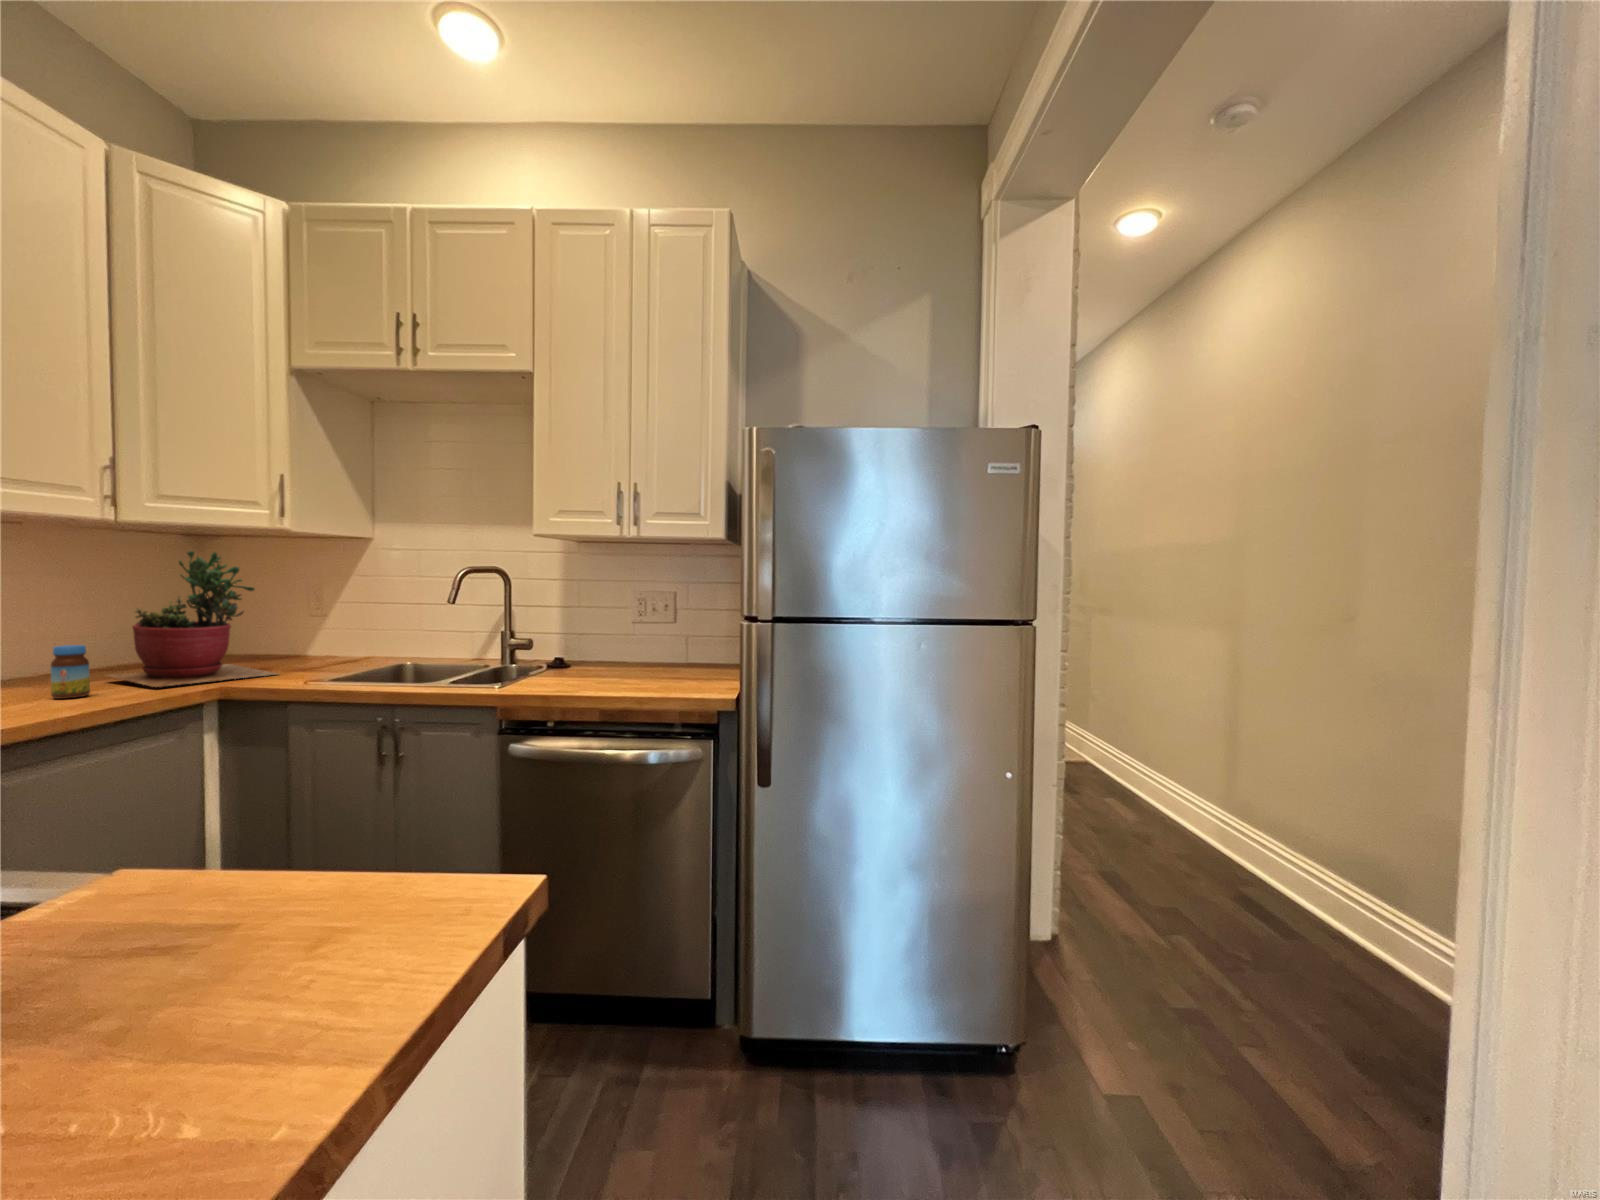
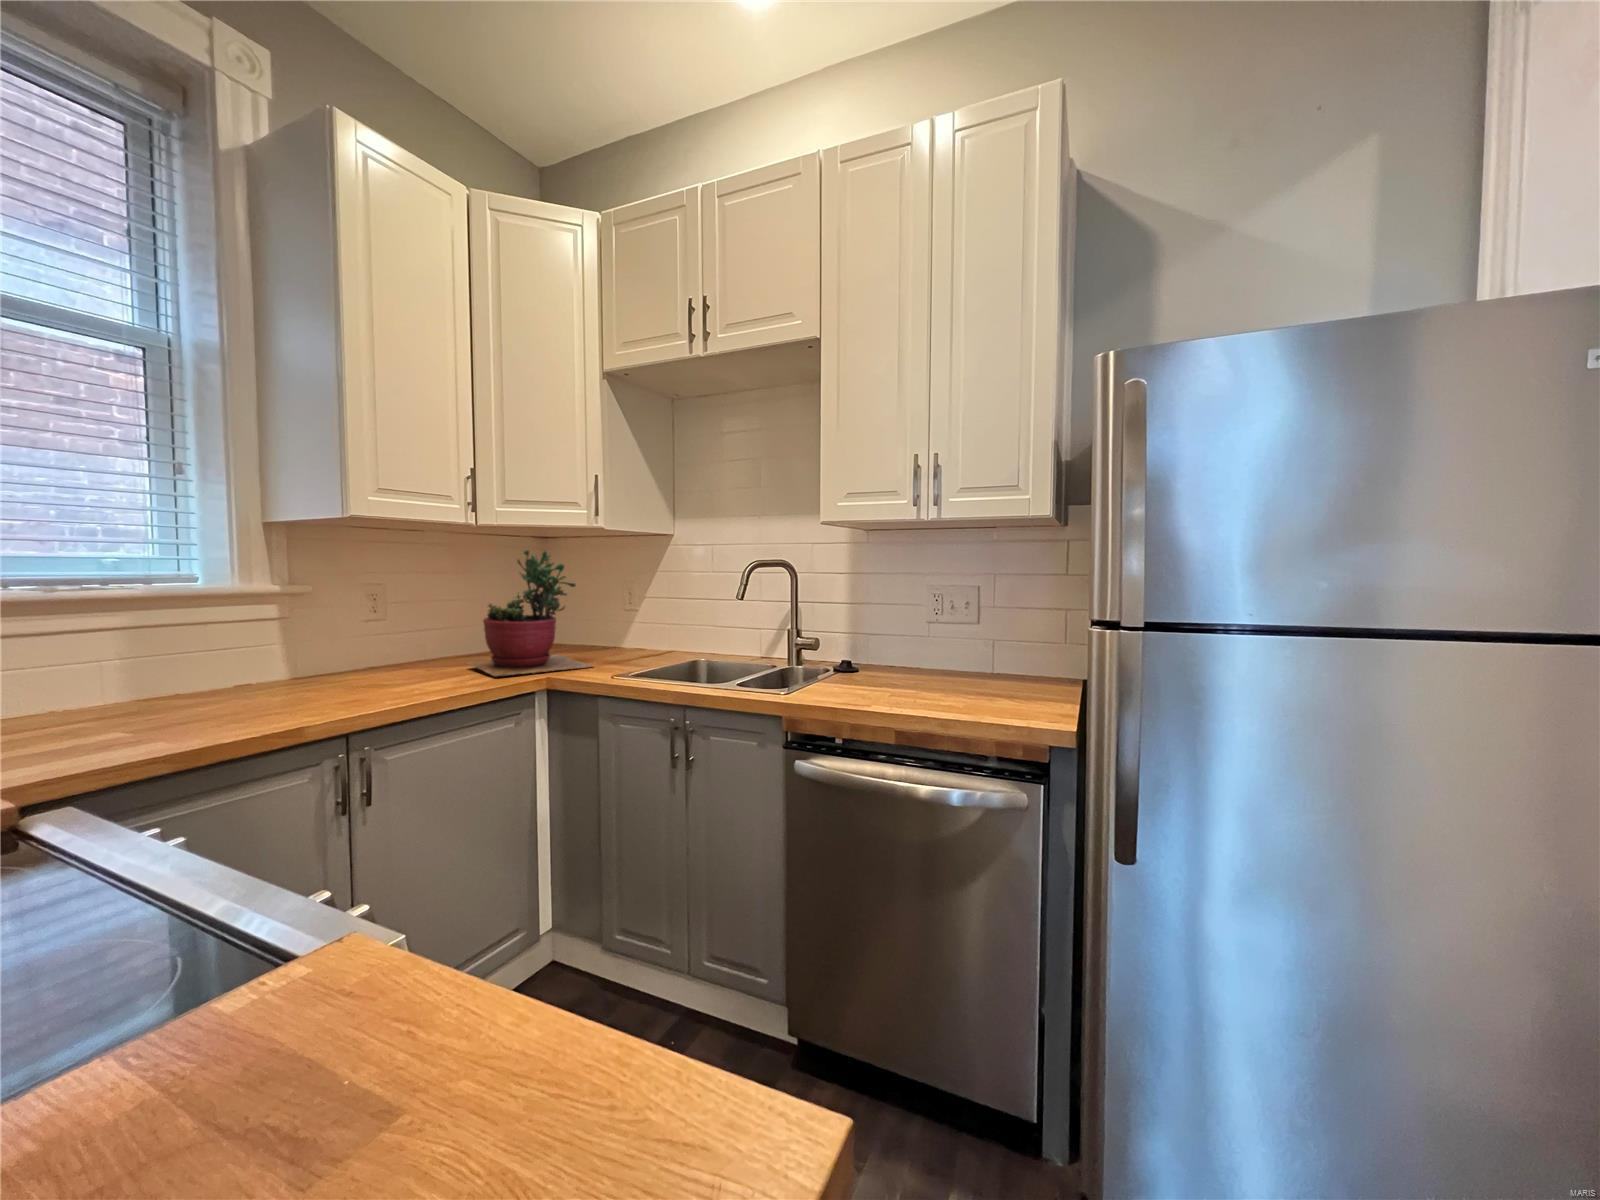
jar: present [51,645,90,699] -> none [420,636,448,684]

